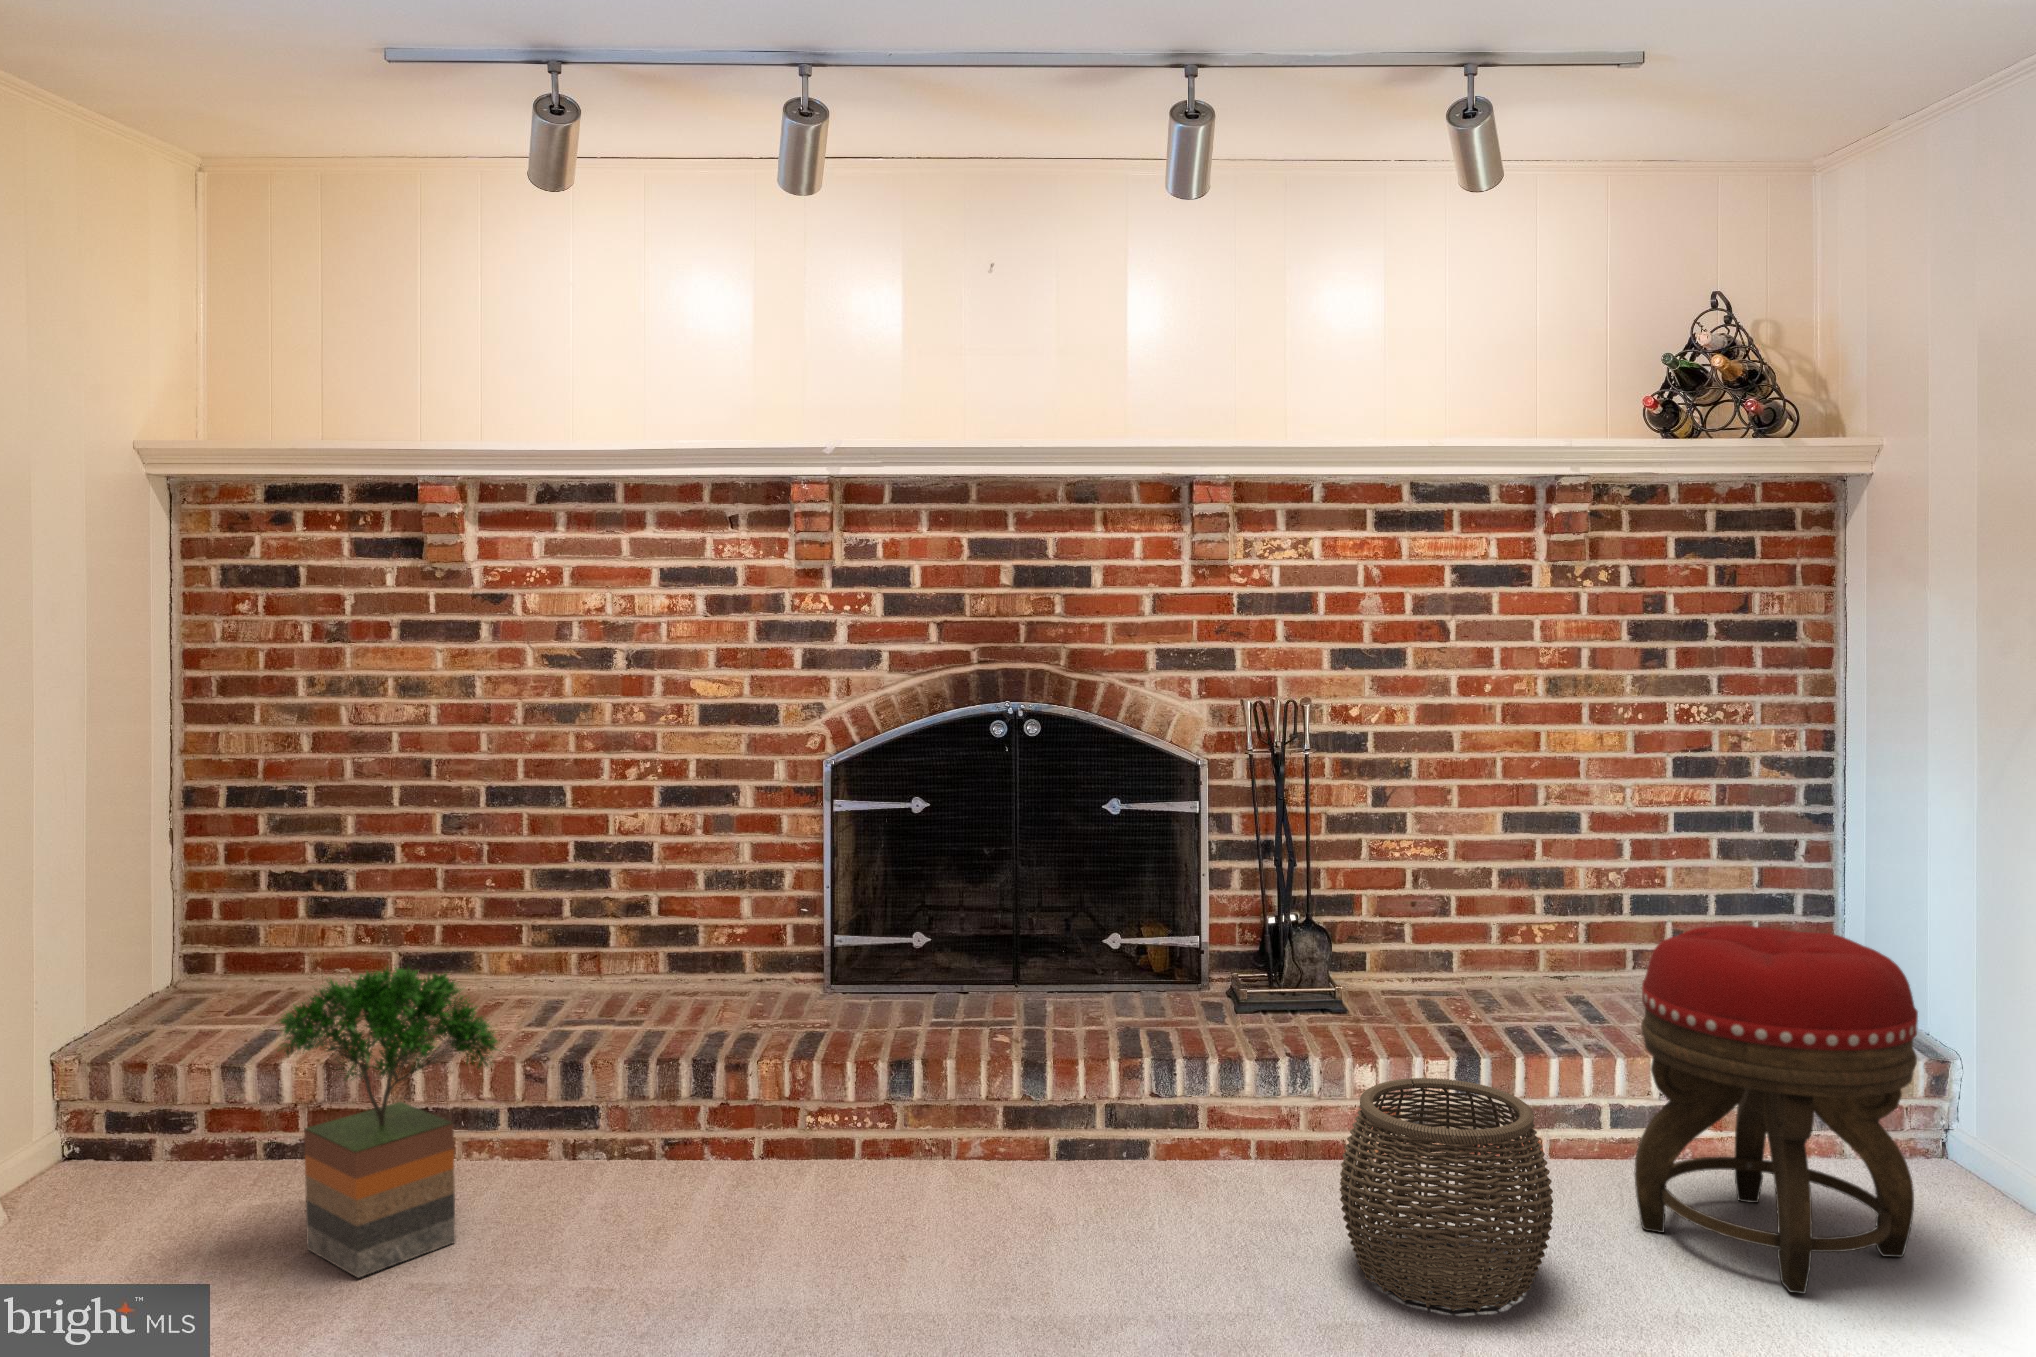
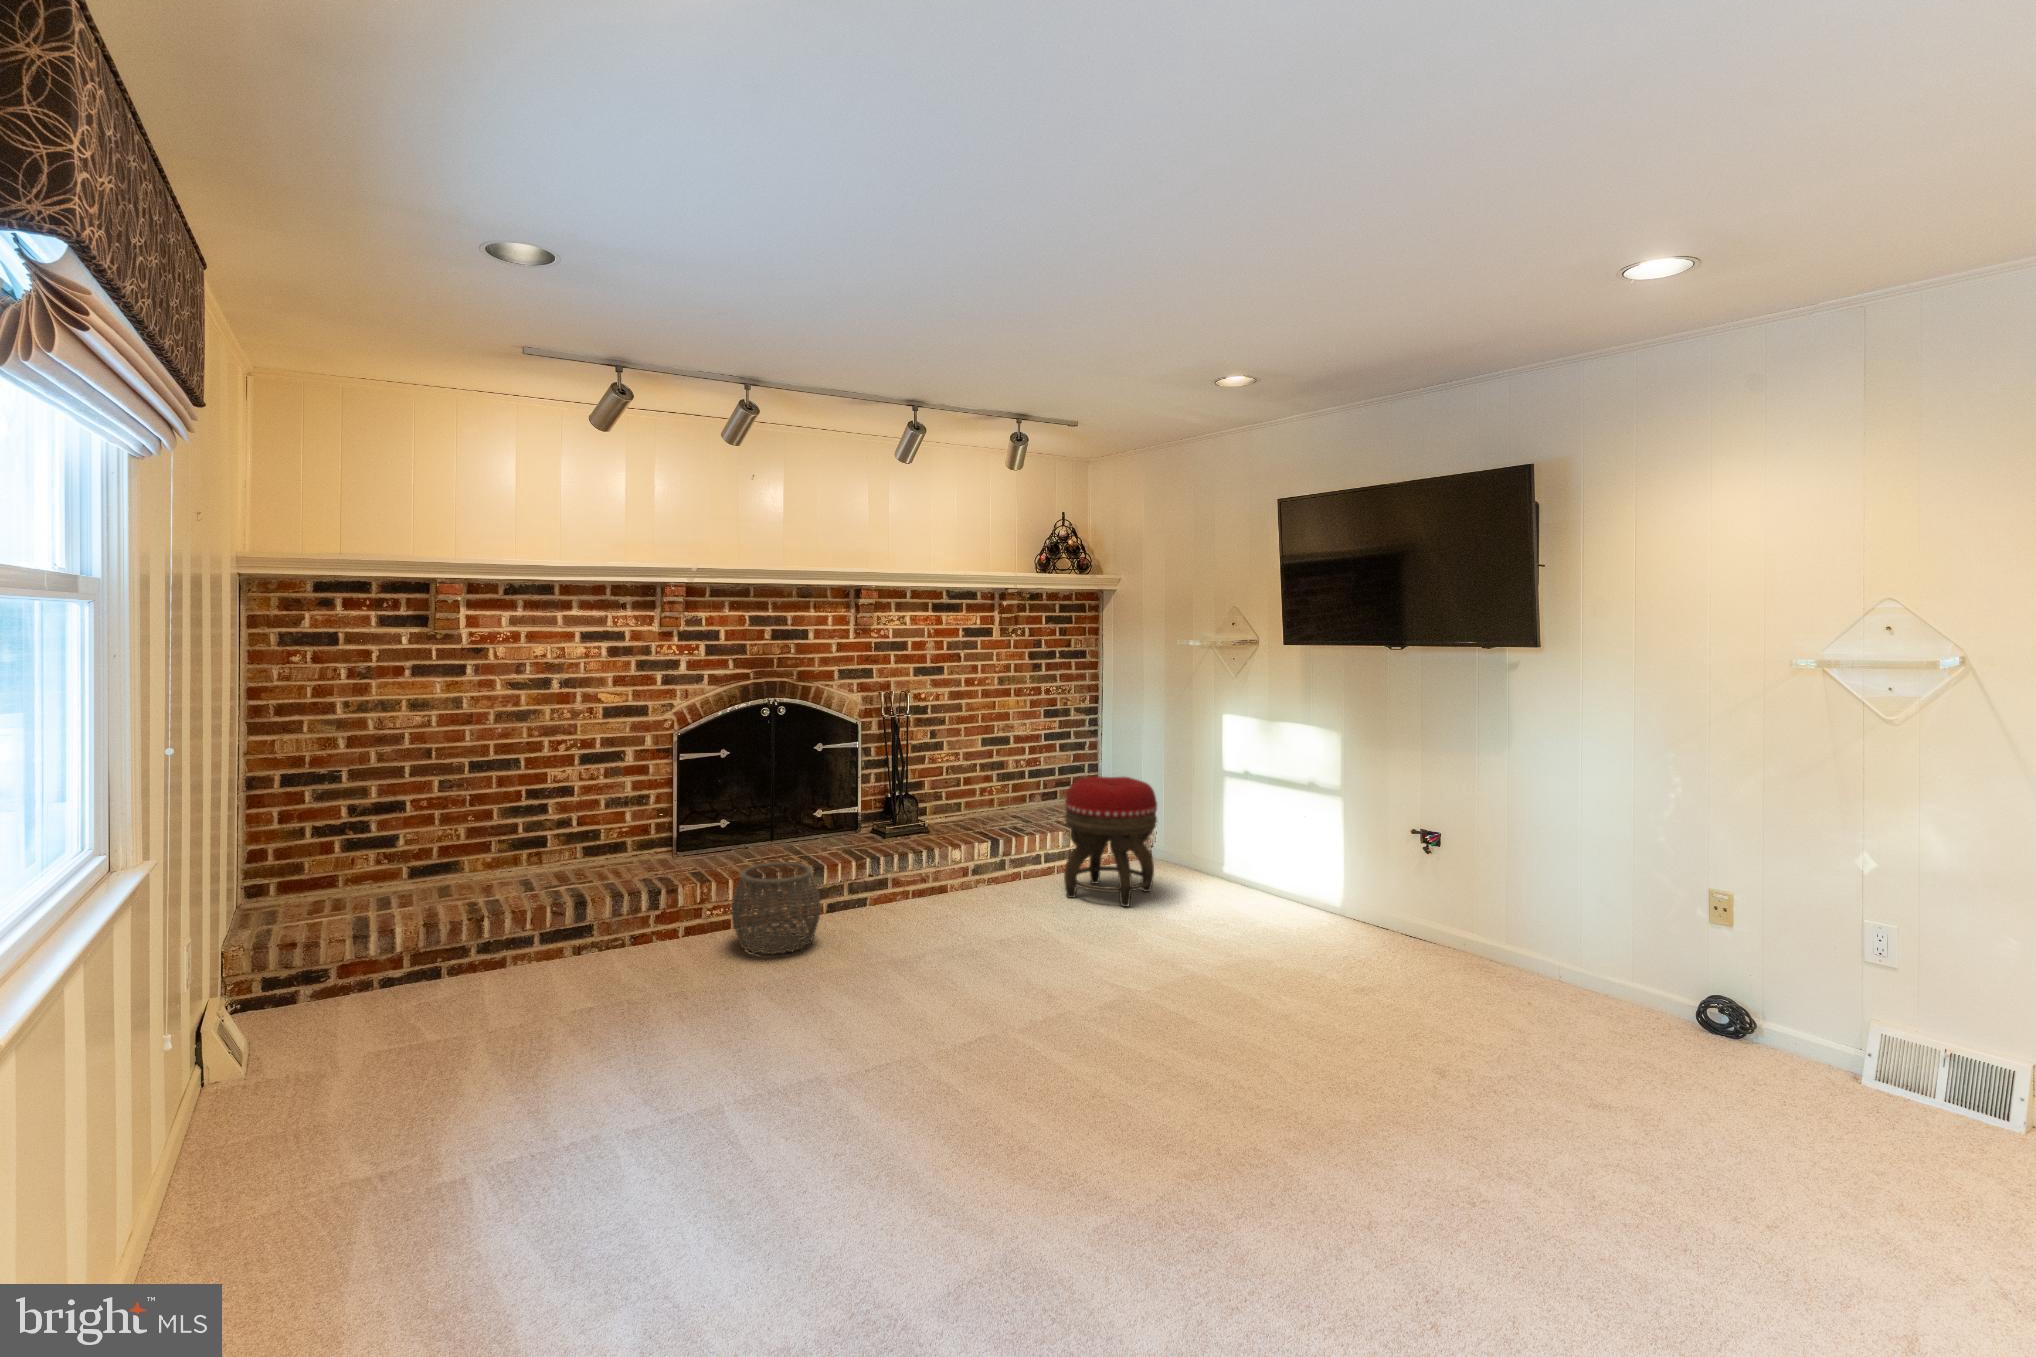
potted tree: present [278,966,498,1278] -> none [468,857,598,1016]
woven basket: present [1340,1078,1553,1311] -> present [731,862,821,954]

